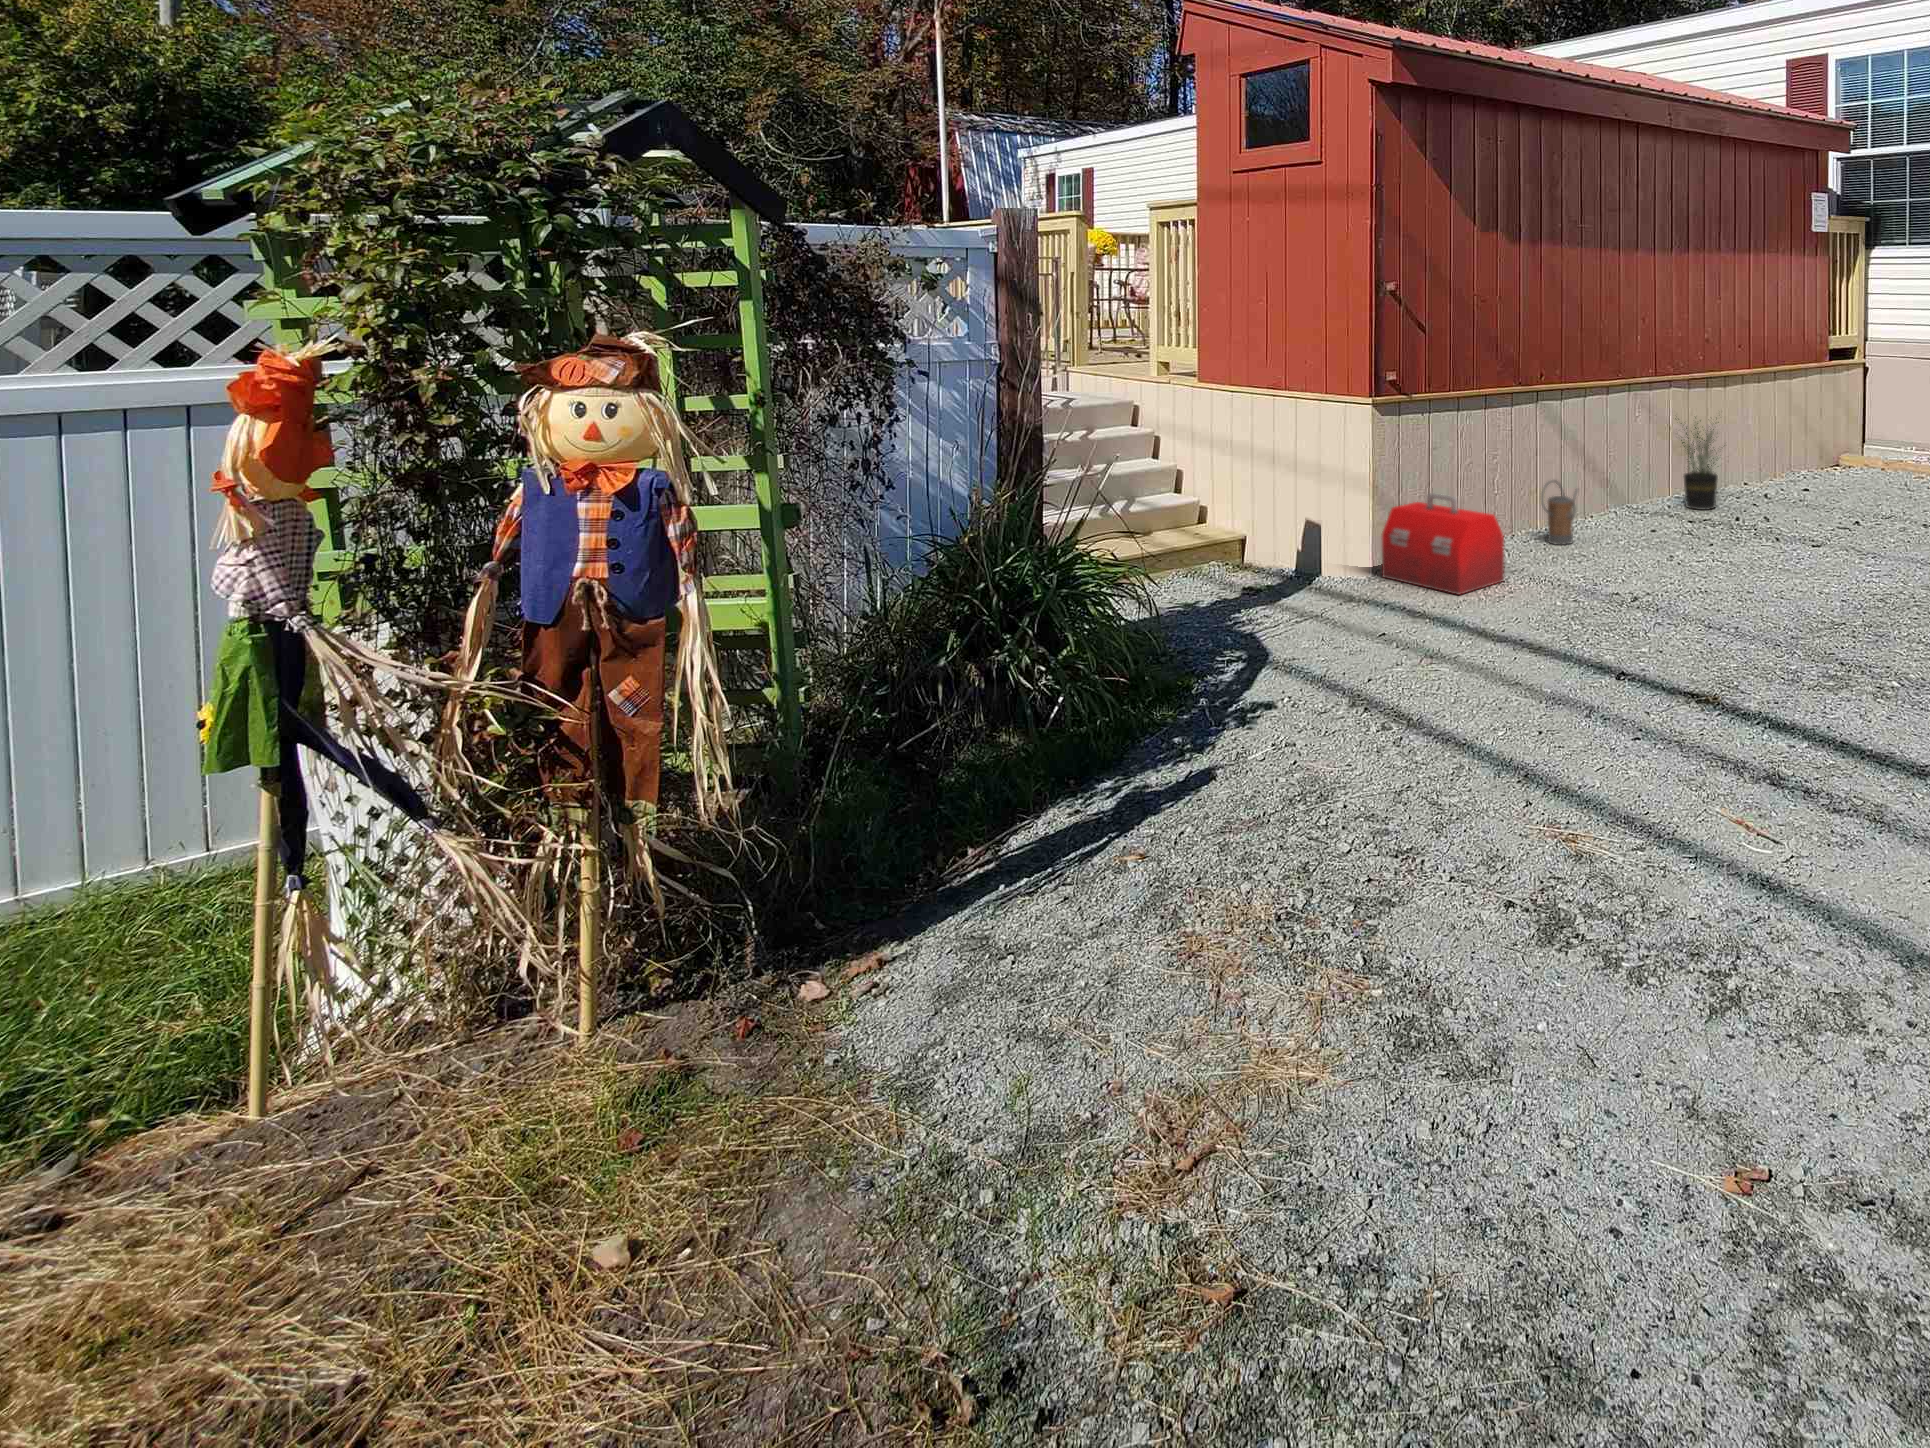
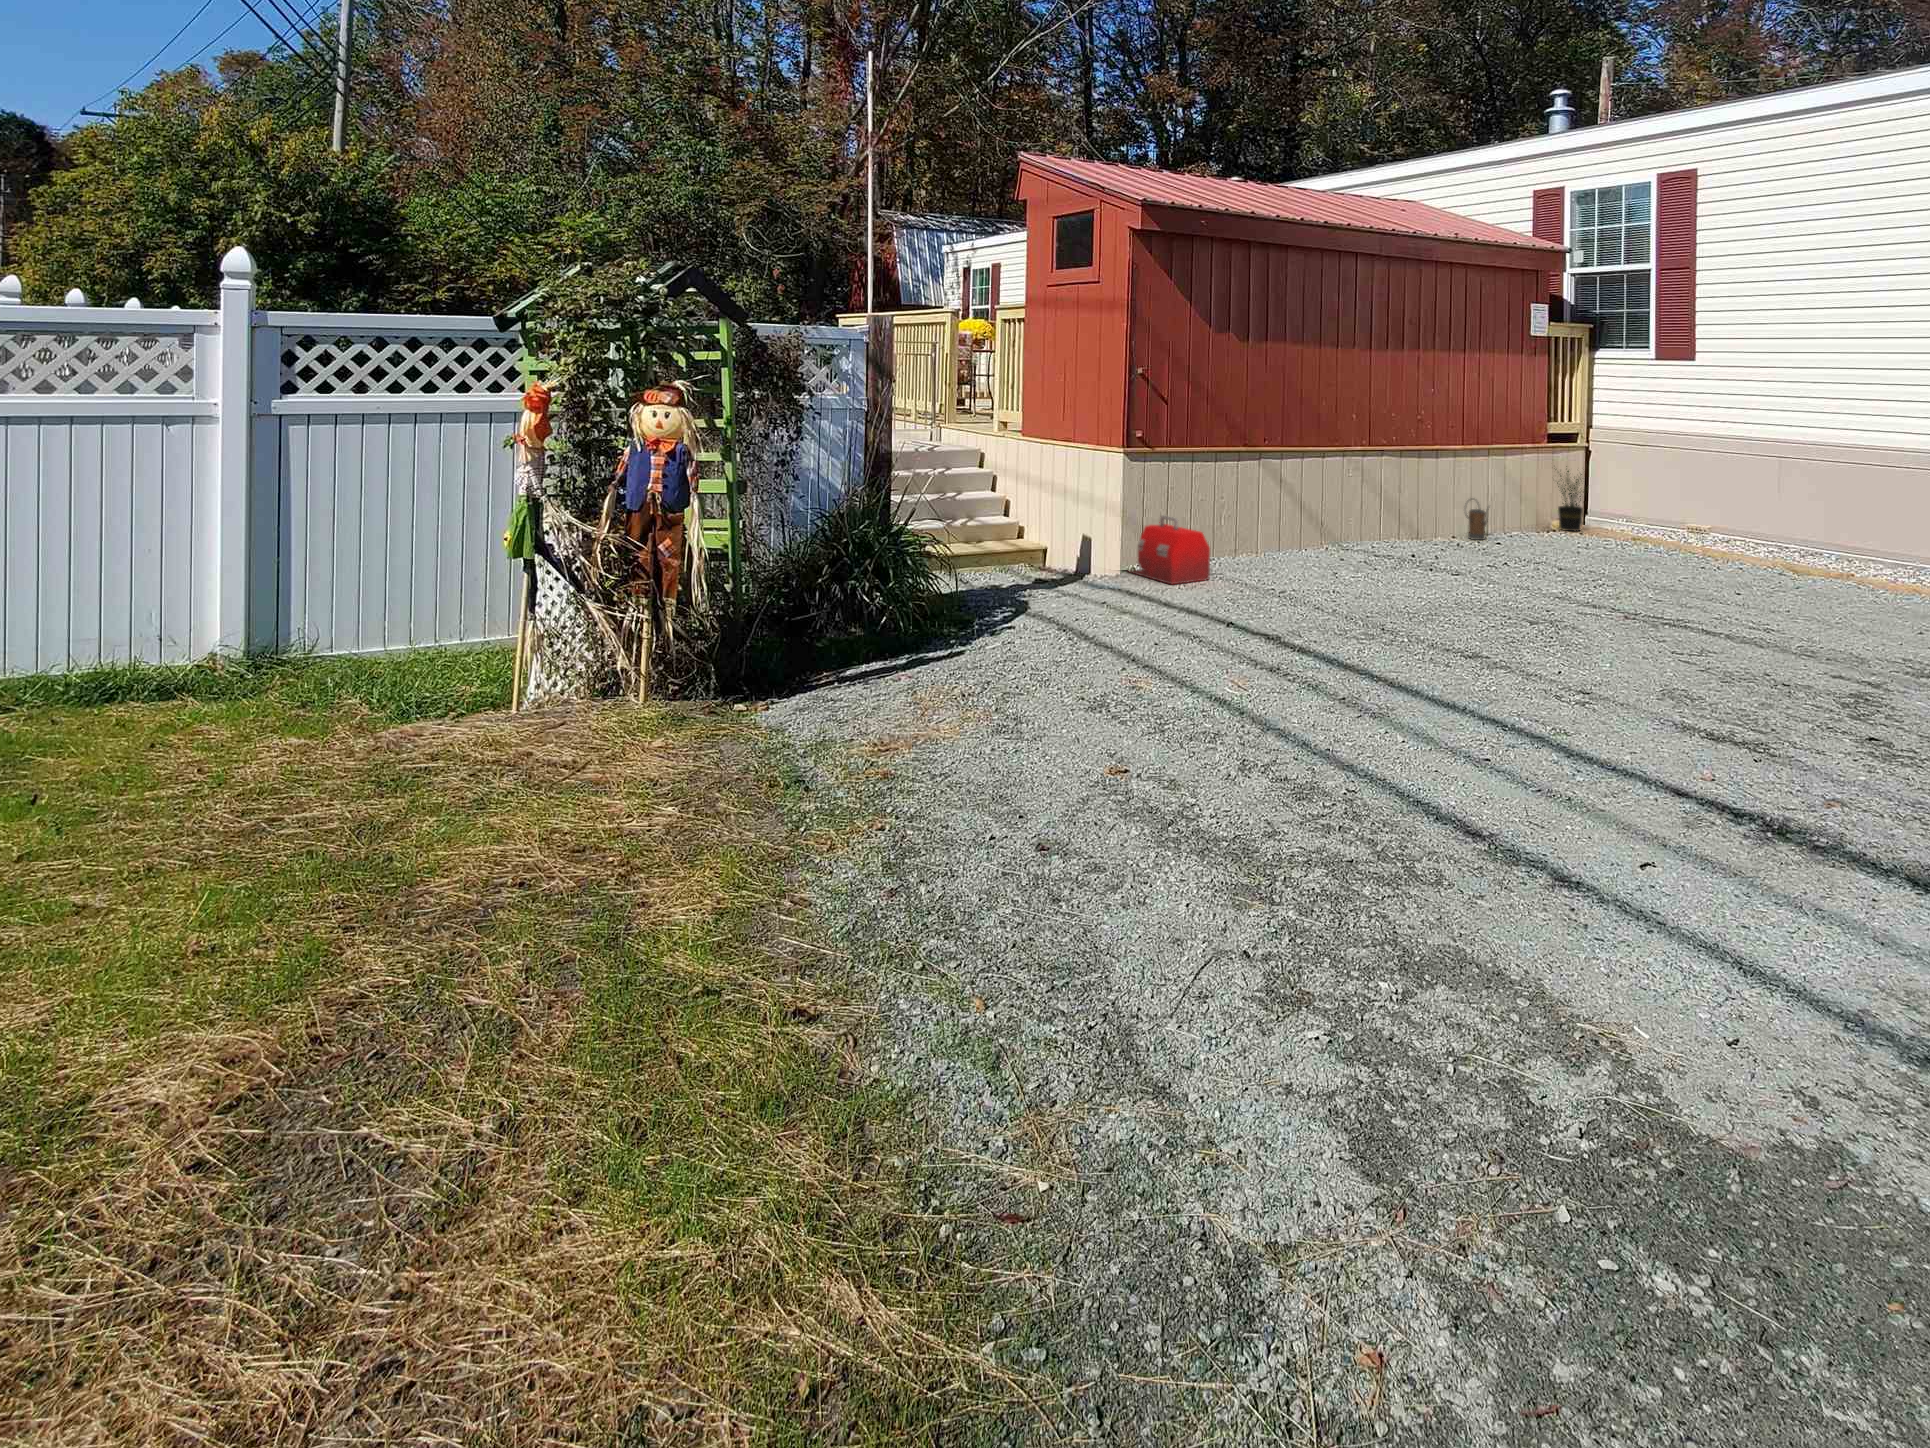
potted plant: present [1675,417,1719,510] -> present [1557,466,1584,531]
watering can: present [1541,480,1578,545] -> present [1465,500,1488,540]

